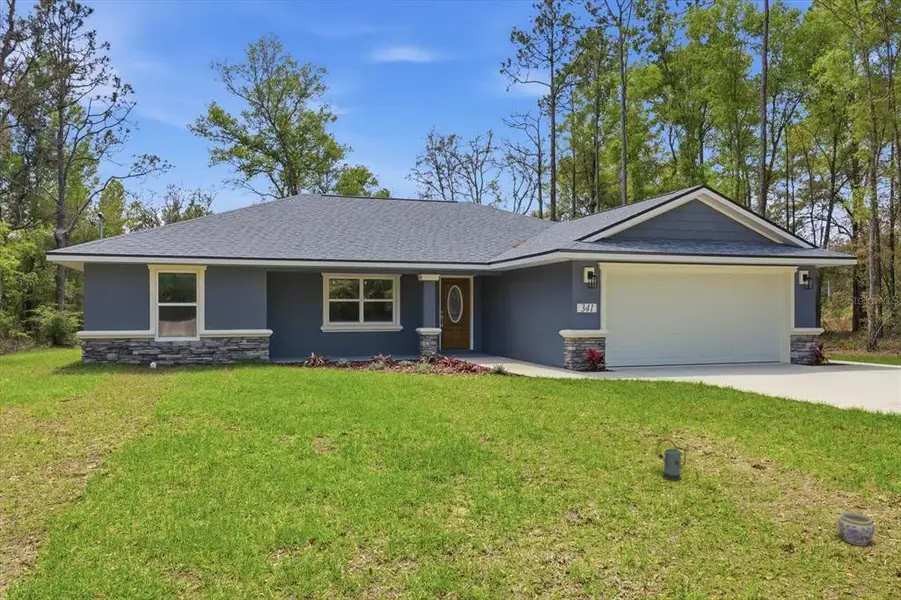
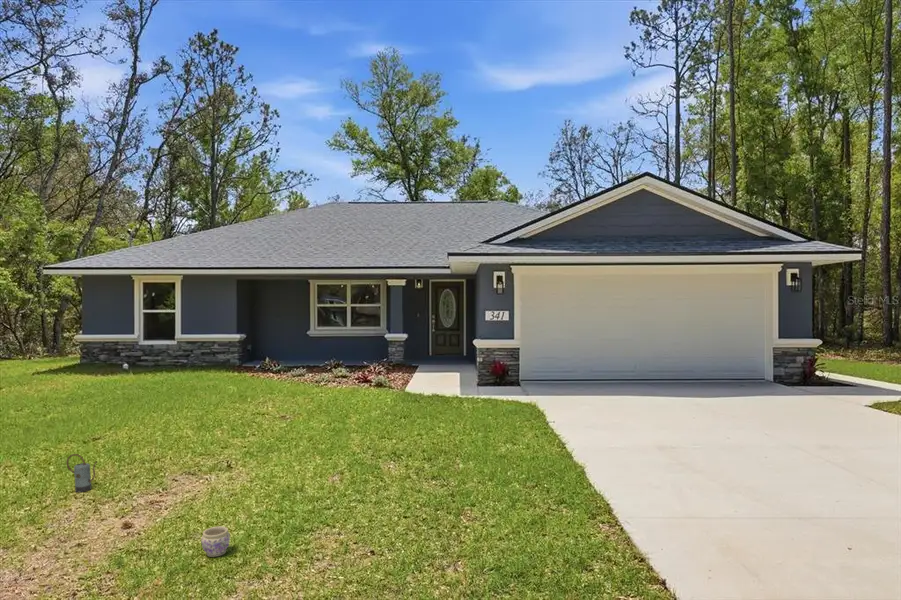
watering can: present [657,439,688,481] -> present [67,454,97,492]

